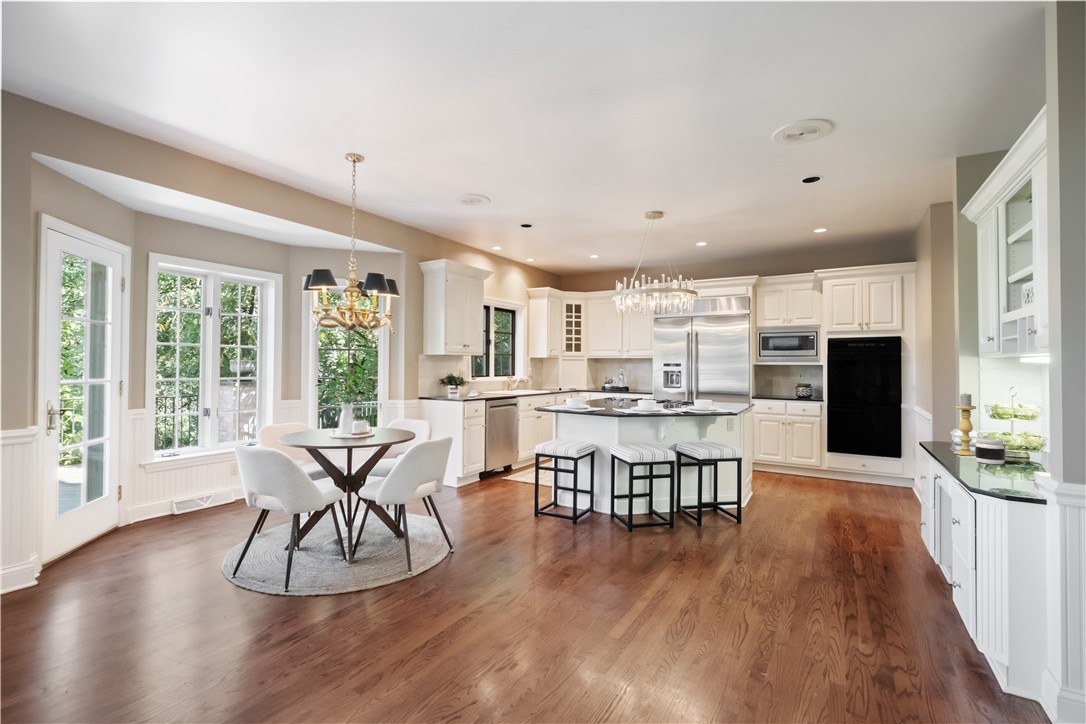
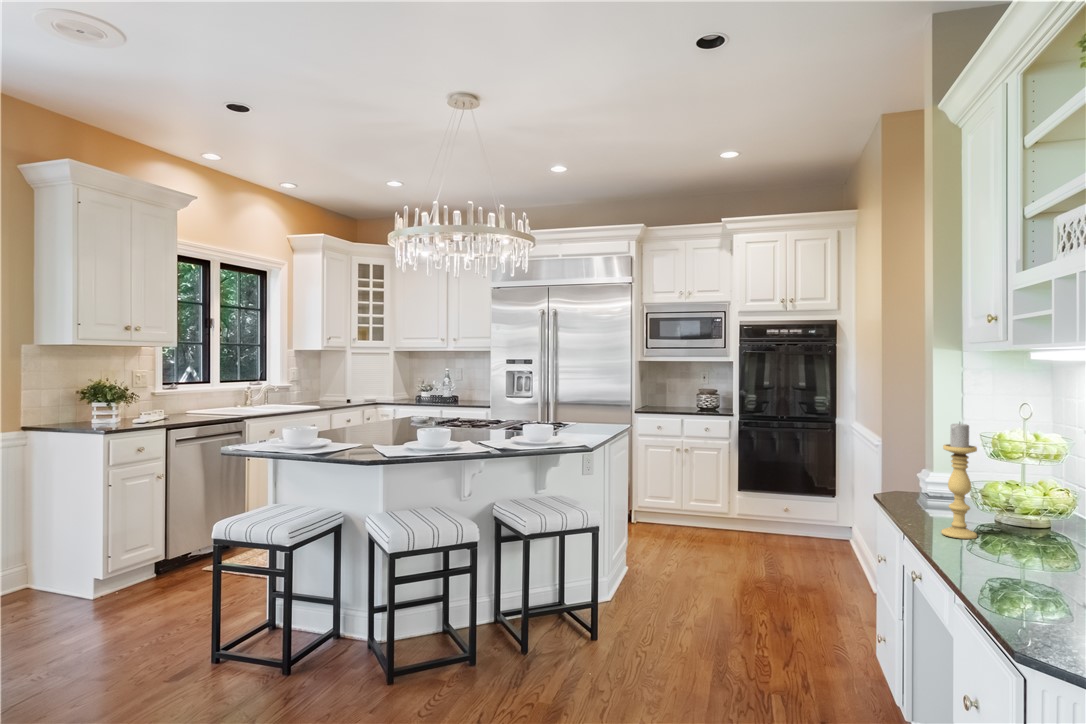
jar: present [975,438,1005,464] -> none [983,511,1036,566]

